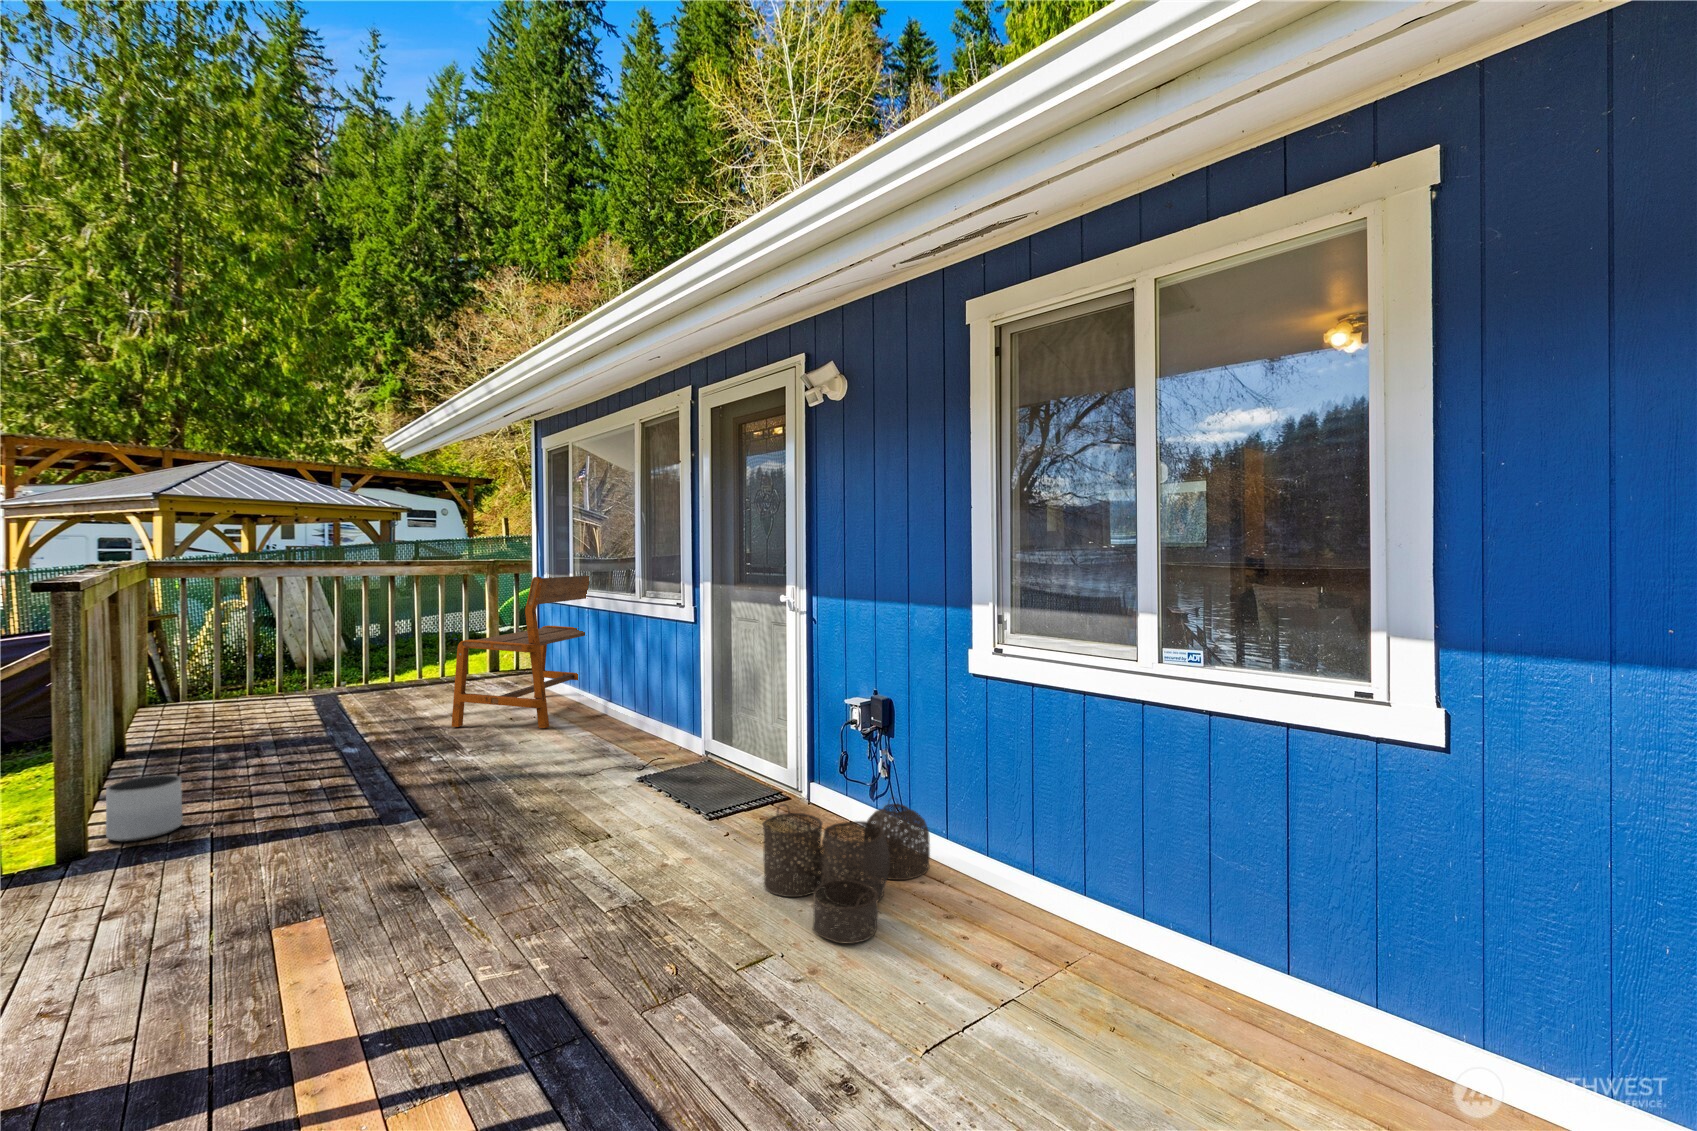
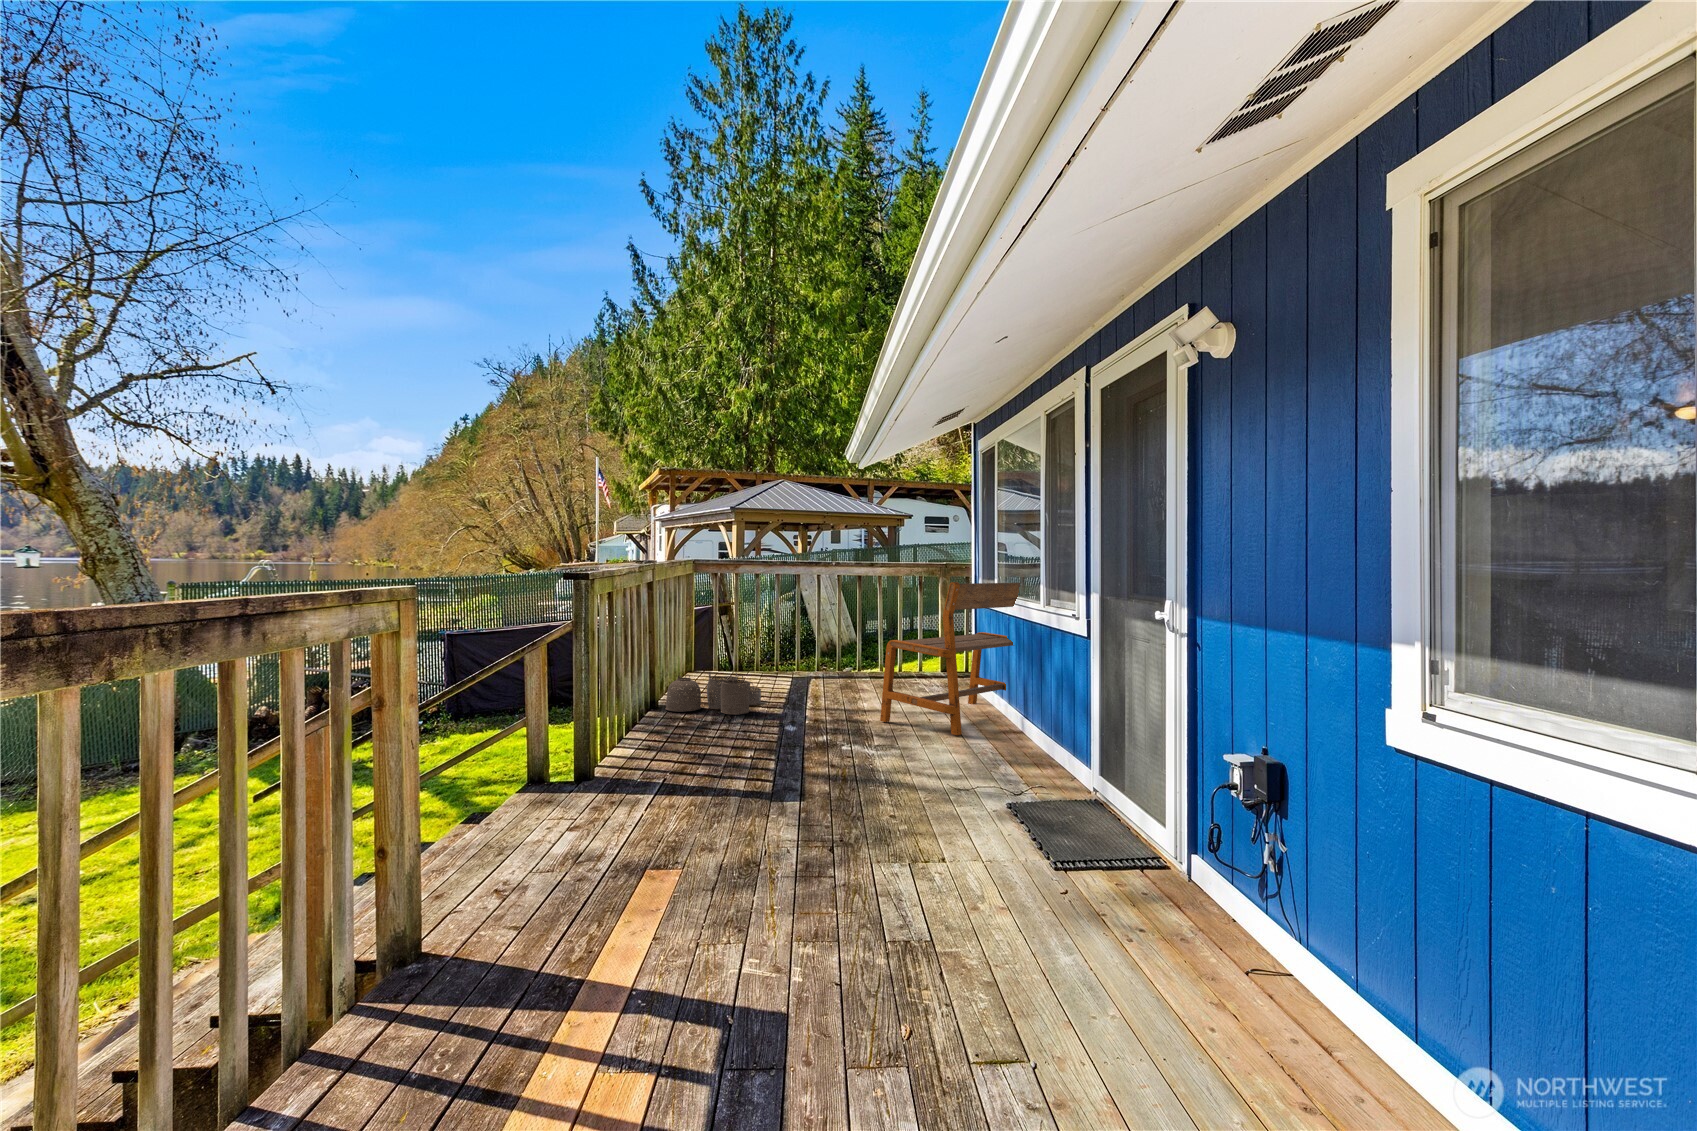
planter: present [106,775,182,842] -> none [608,727,654,775]
woven basket: present [763,803,930,943] -> present [665,672,761,715]

